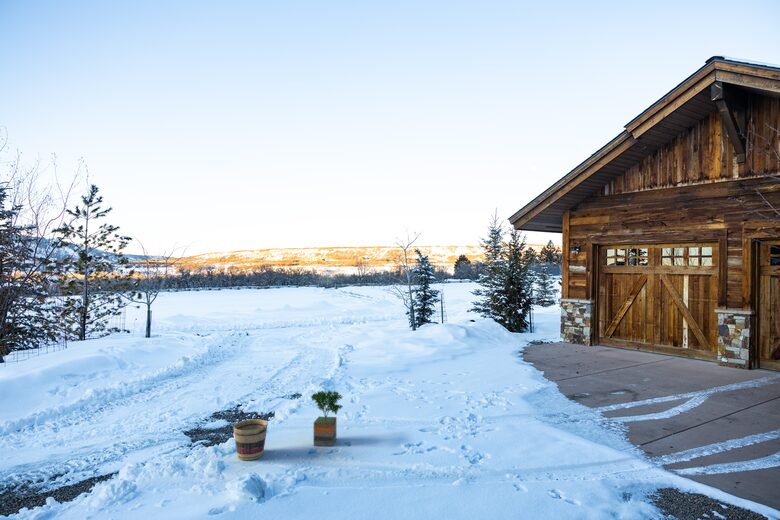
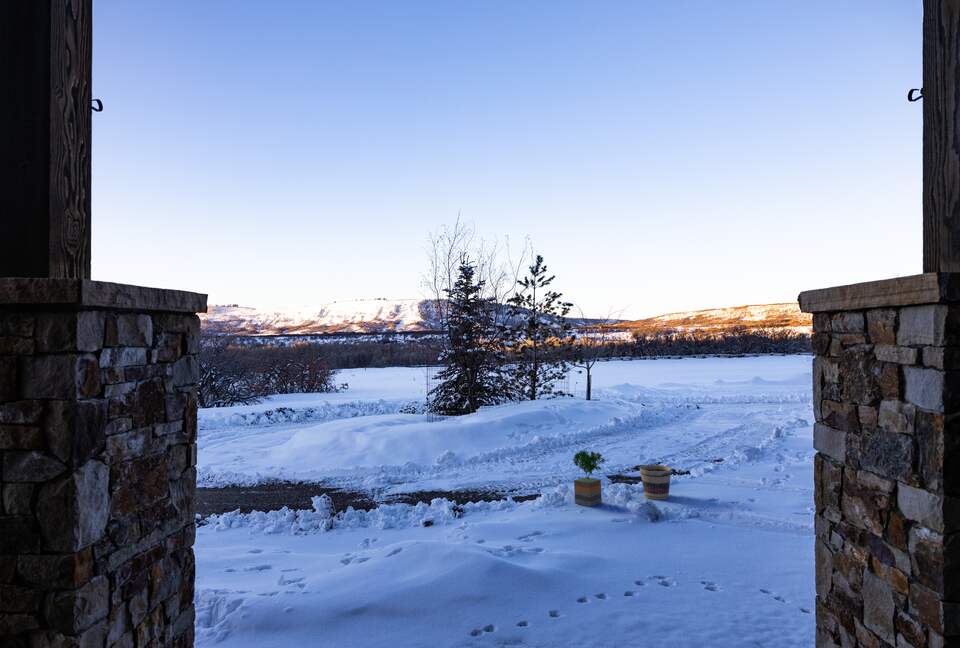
potted tree: present [311,391,343,446] -> present [573,451,605,507]

